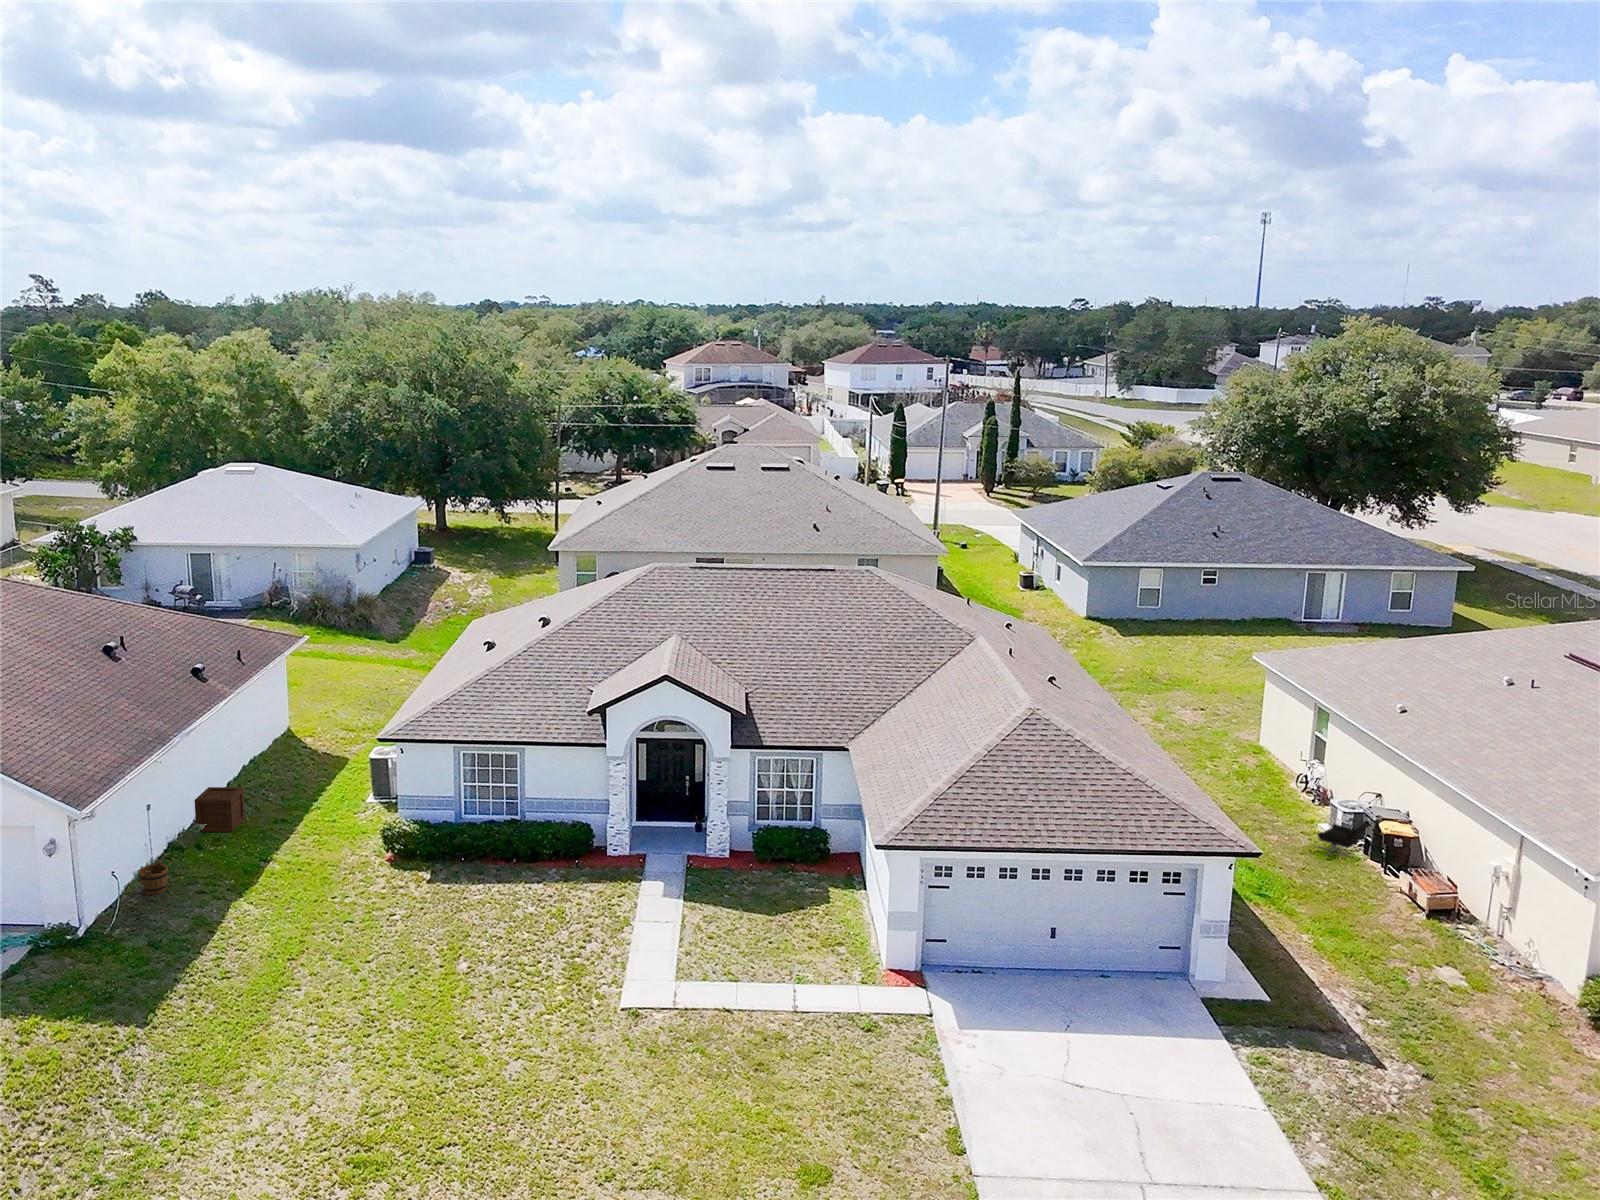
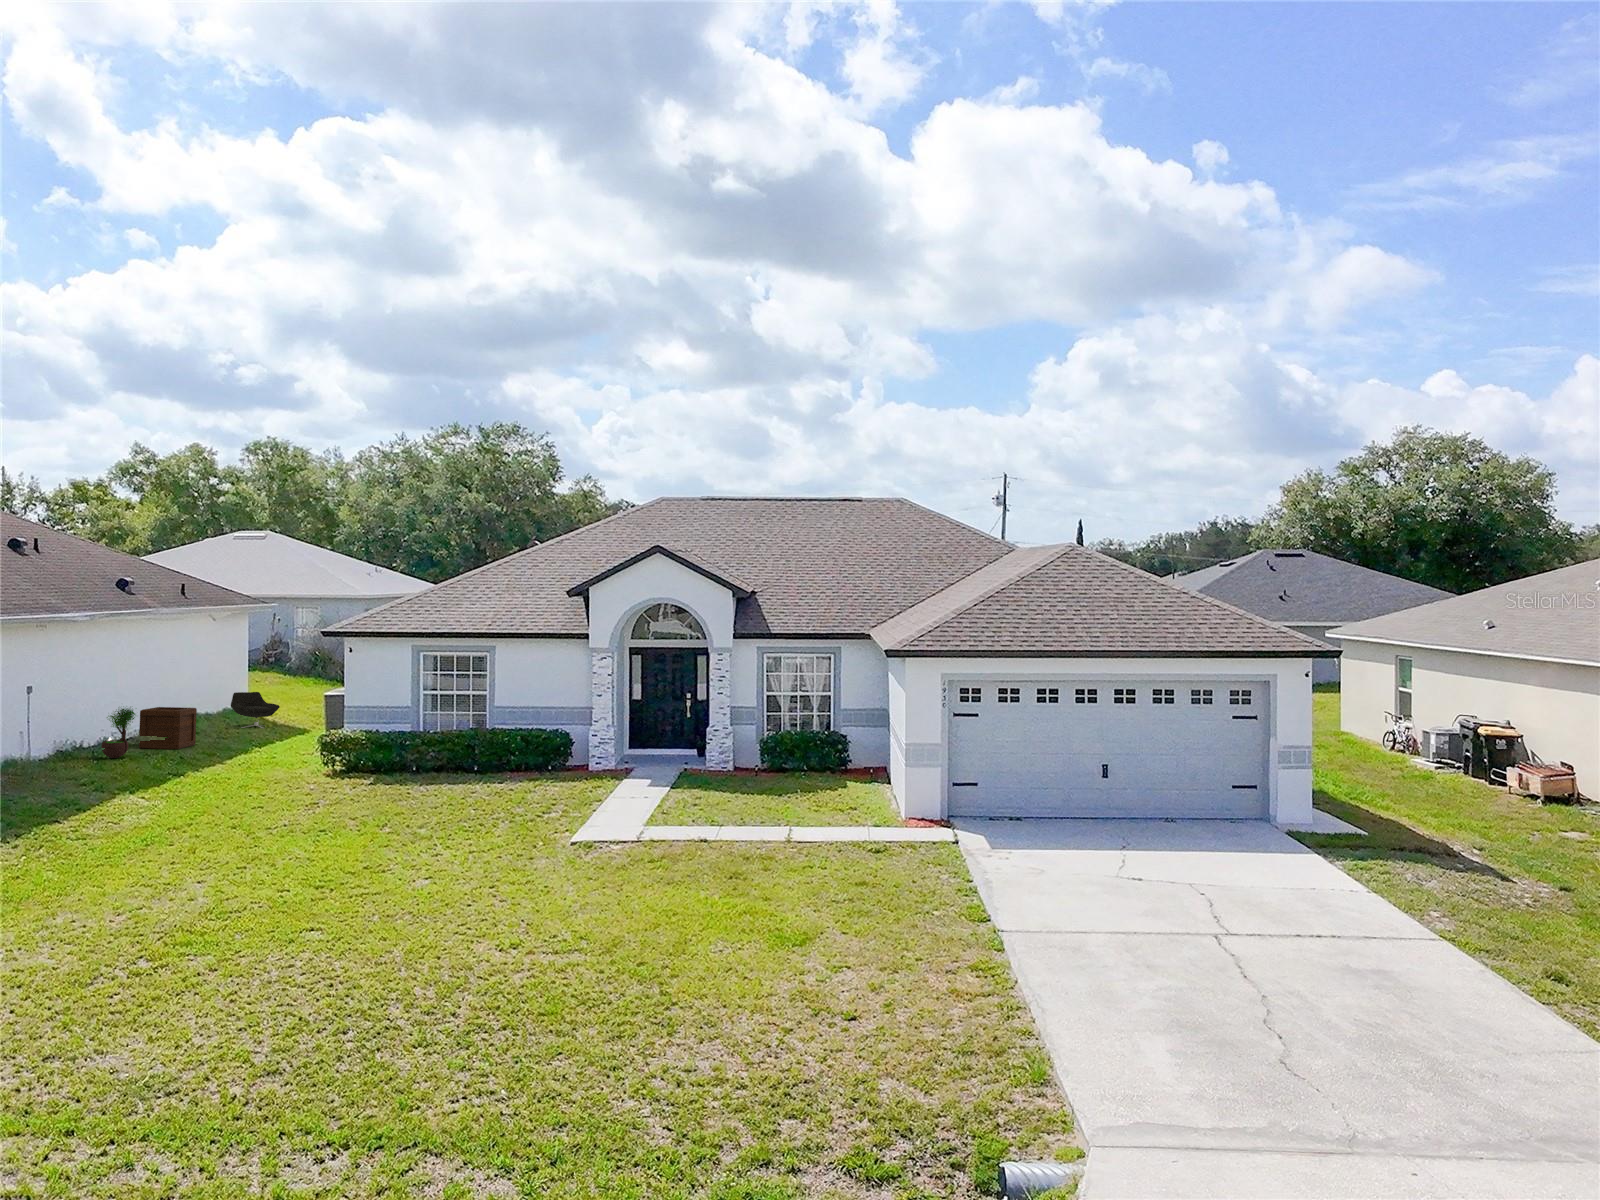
potted tree: none [168,814,197,861] -> present [101,708,135,758]
lounge chair: present [1318,824,1367,855] -> present [231,692,280,728]
bucket: present [139,861,168,895] -> none [61,737,96,769]

